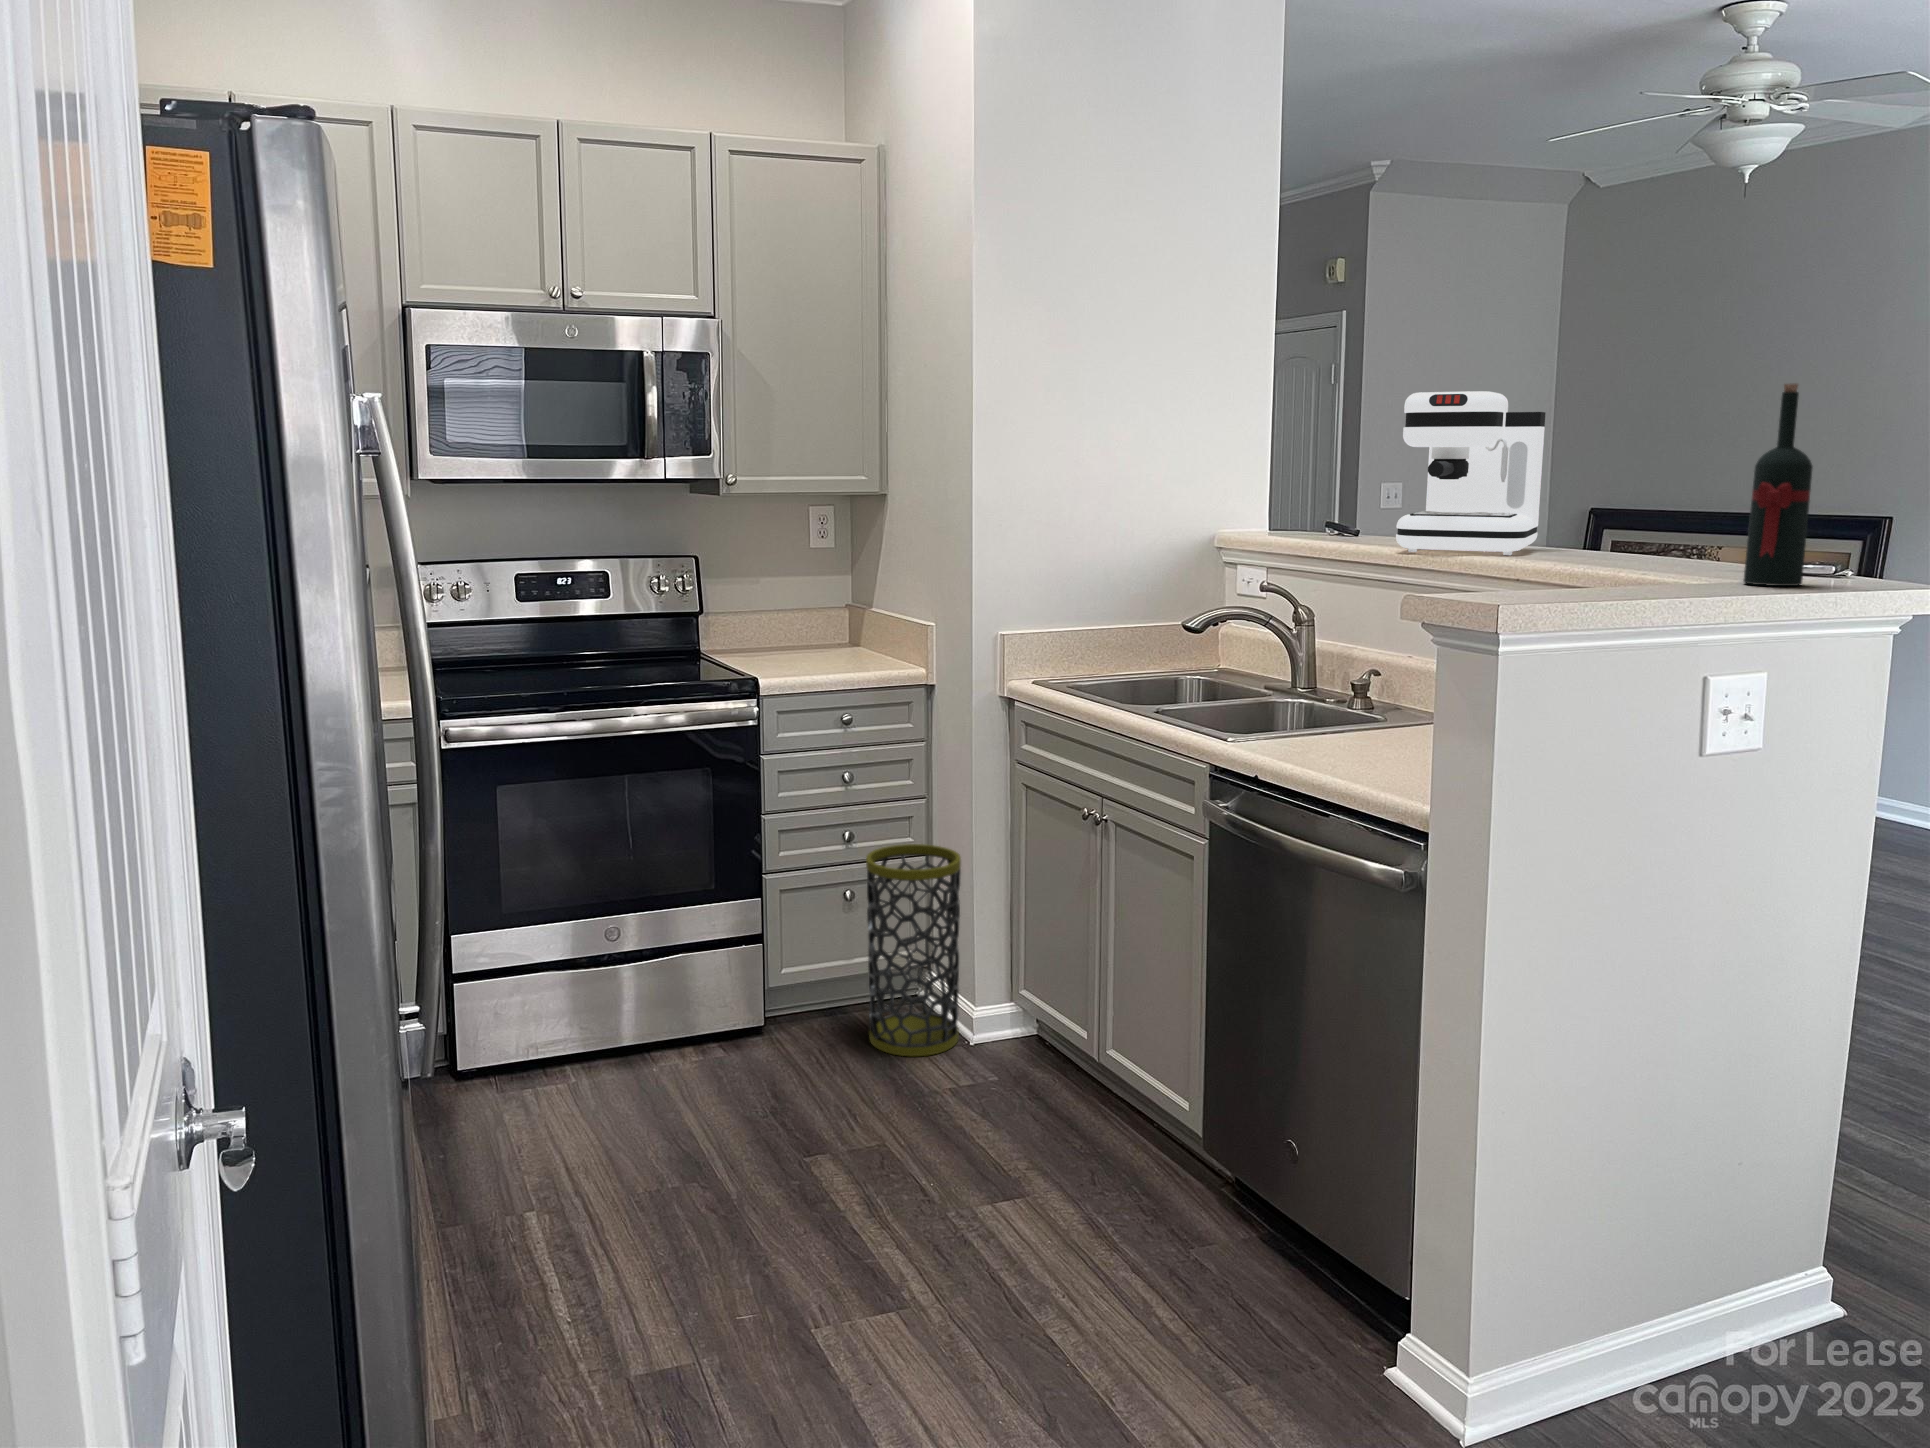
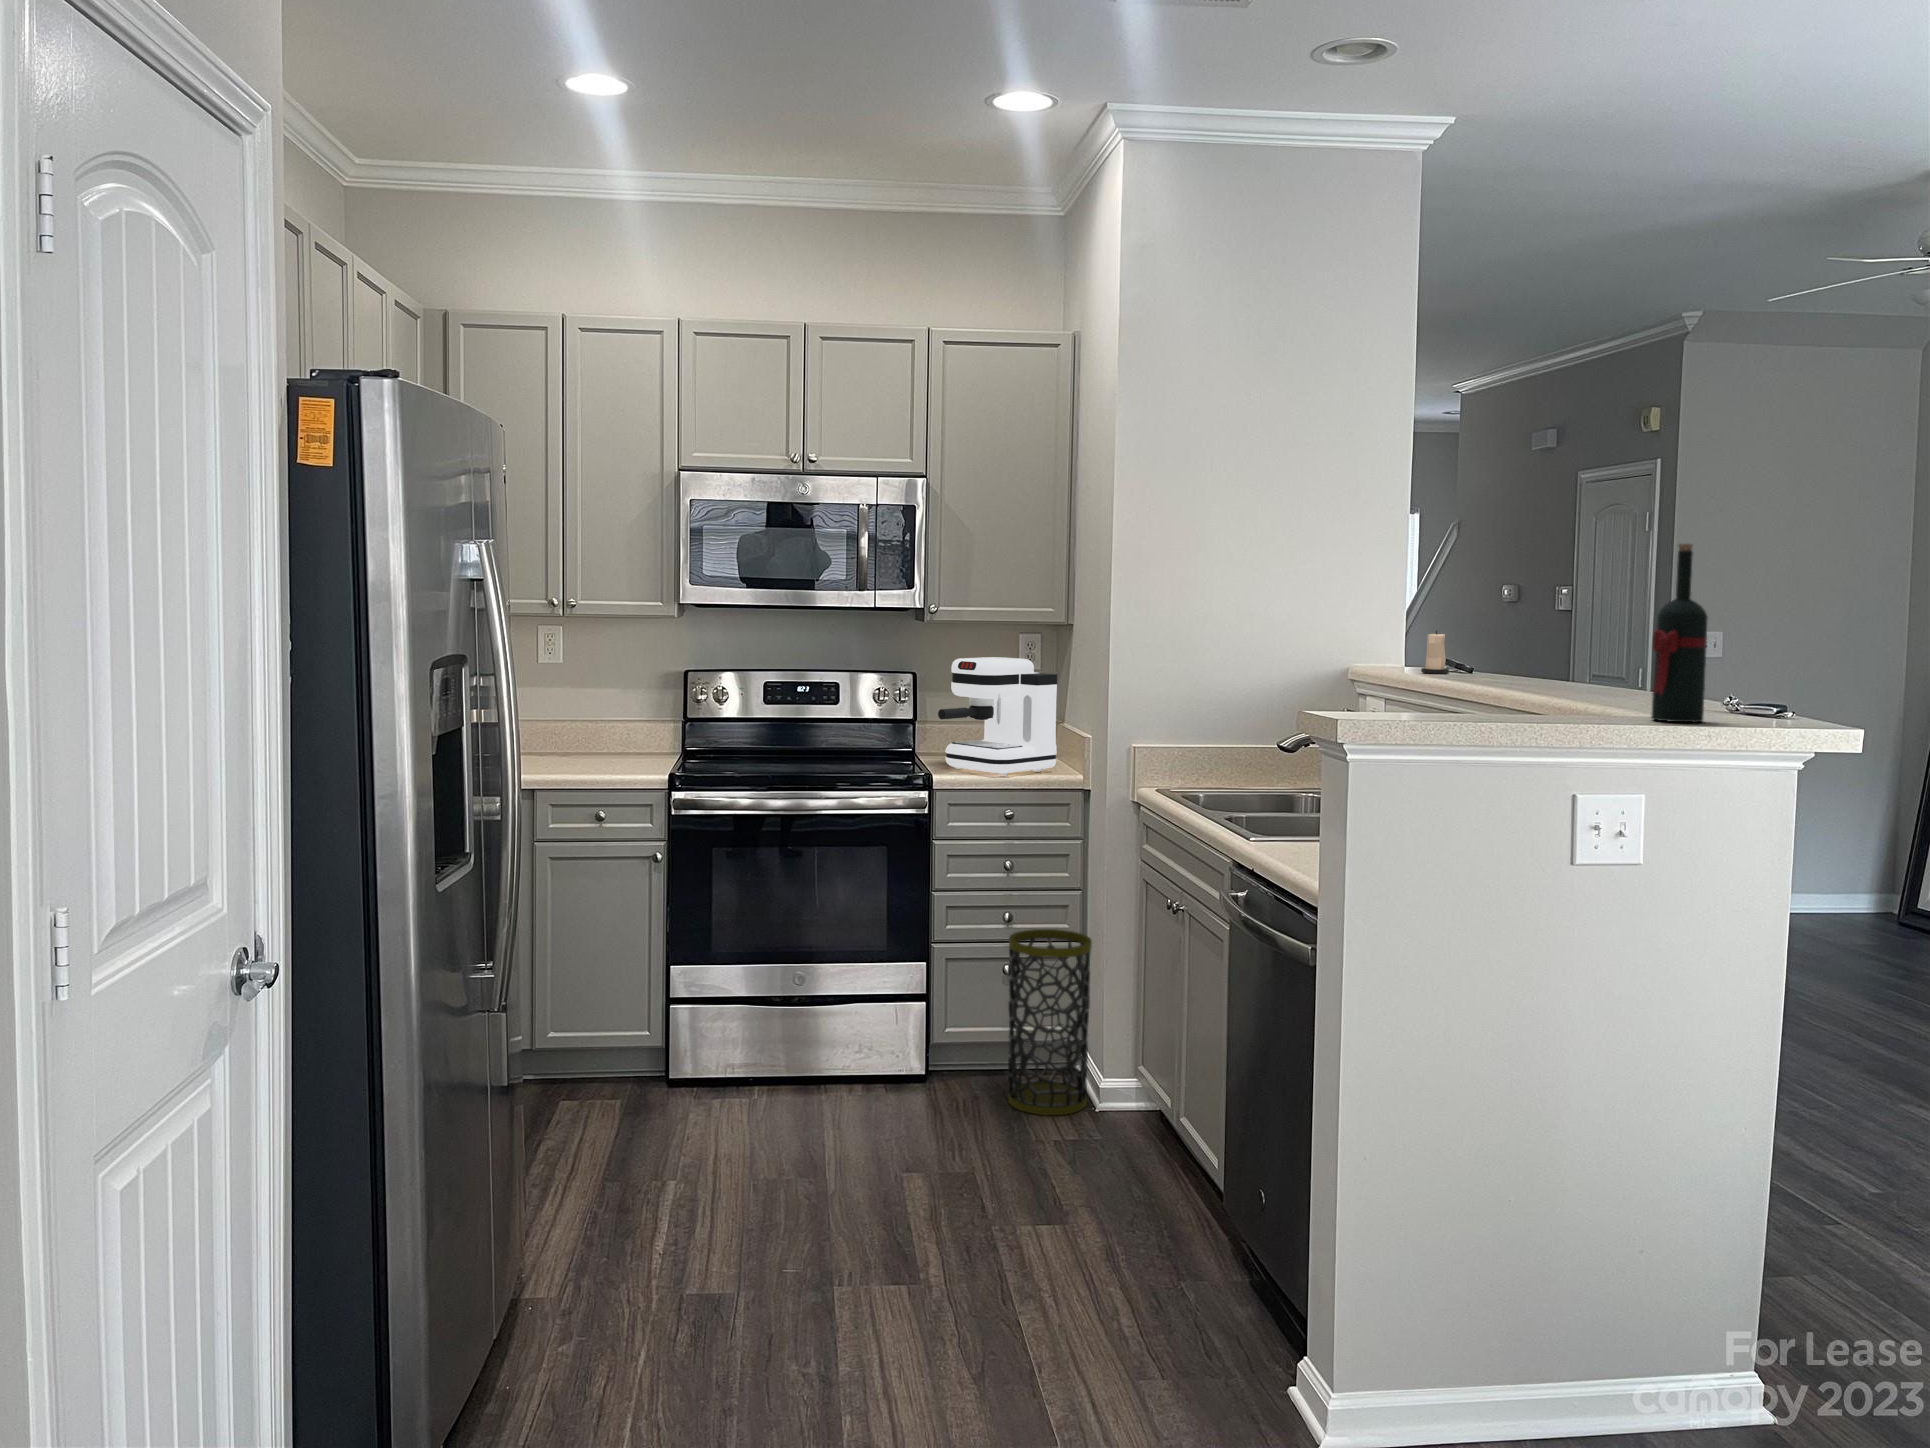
coffee maker: present [1396,391,1546,555] -> present [938,657,1057,776]
candle: none [1266,488,1295,535] -> present [1421,630,1449,674]

